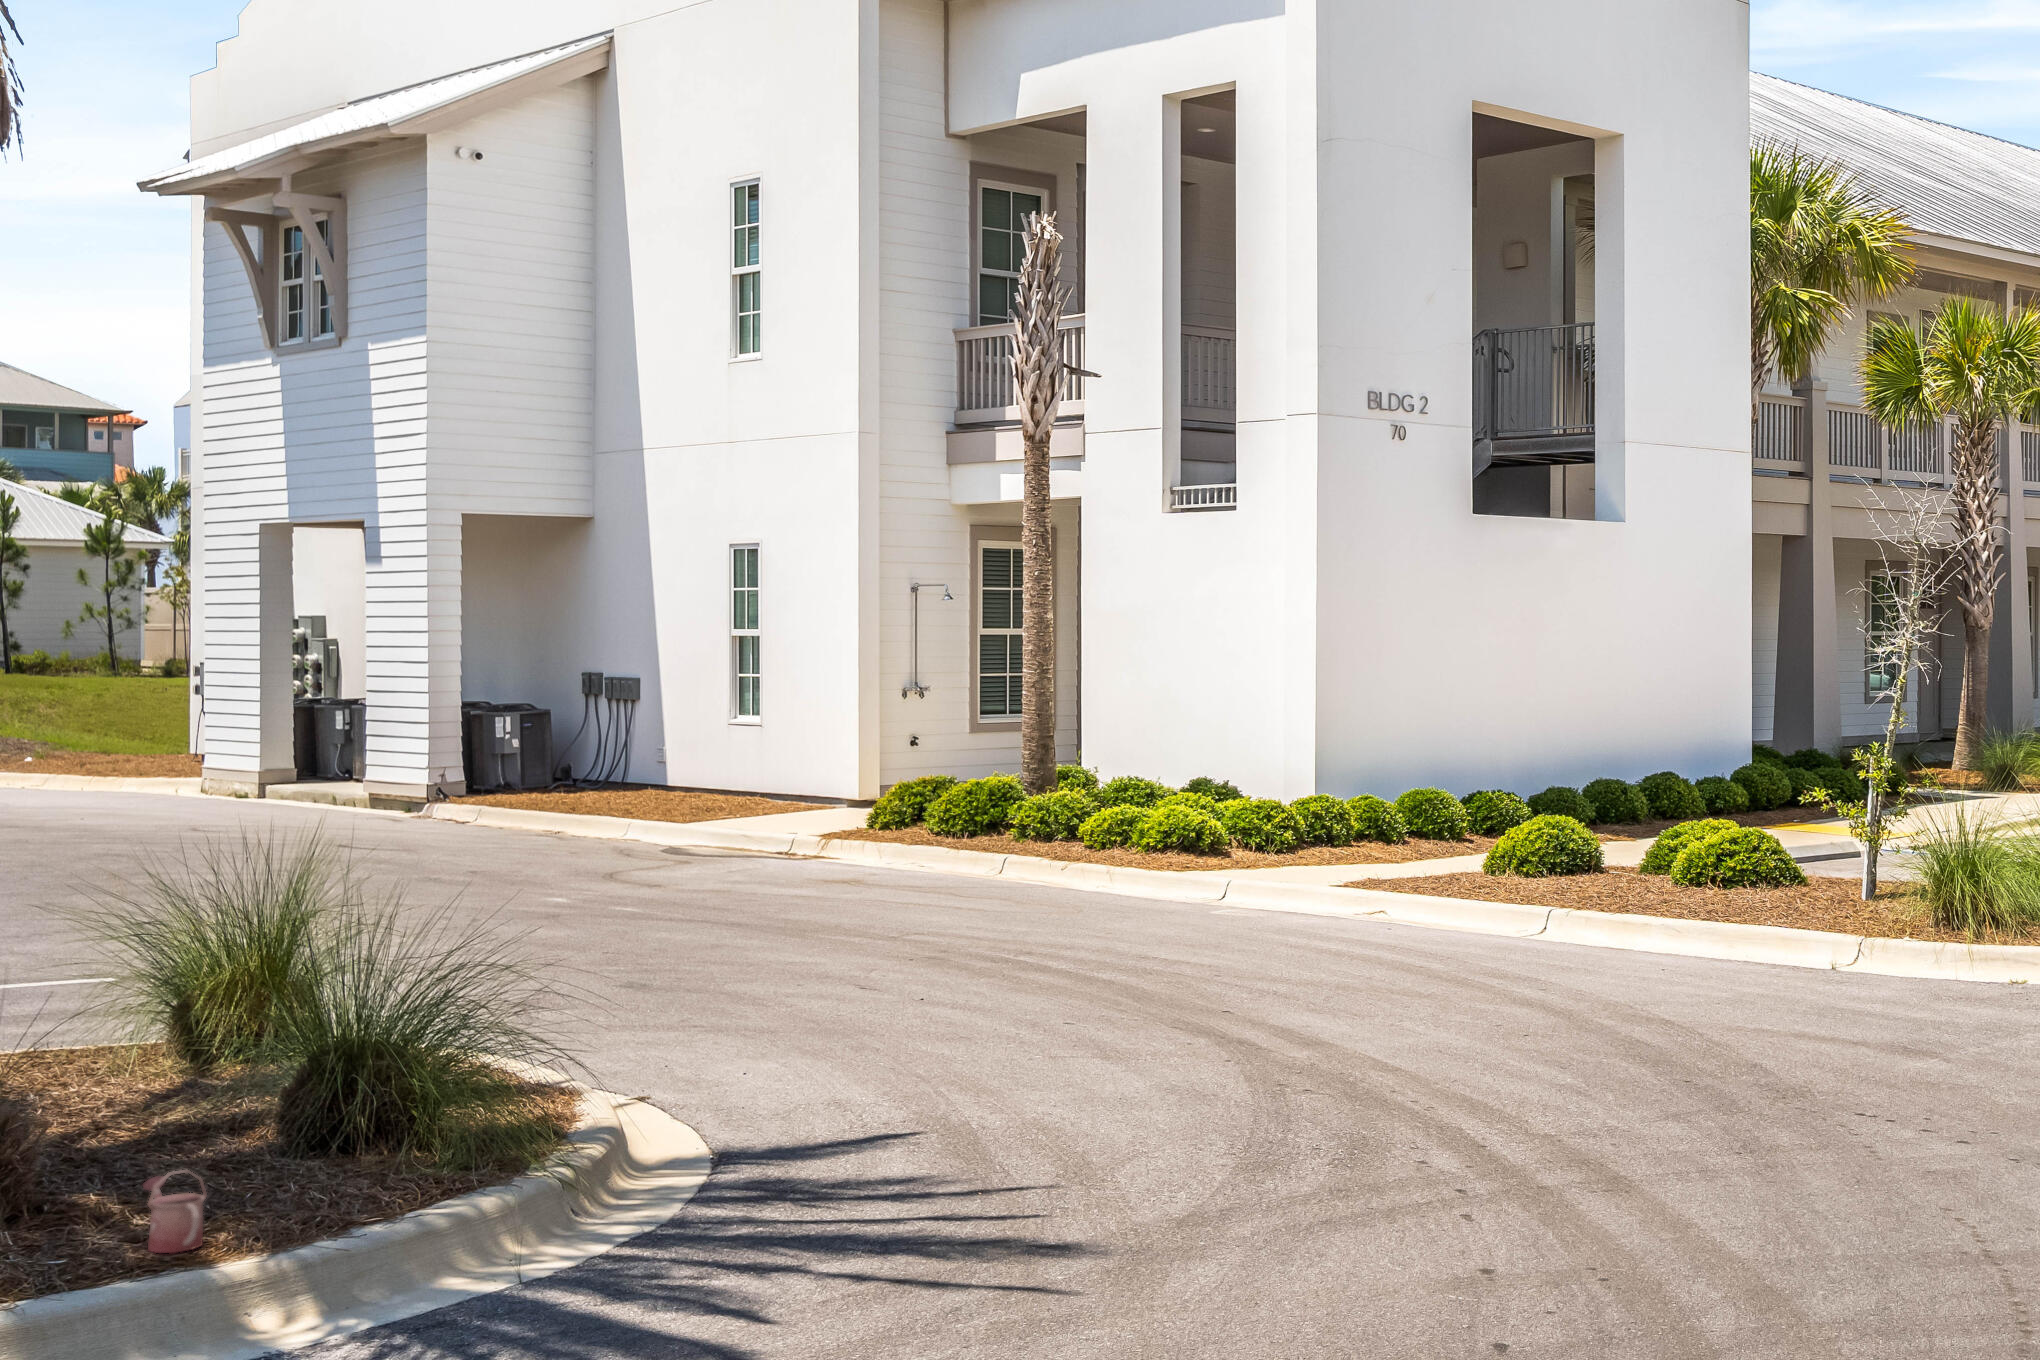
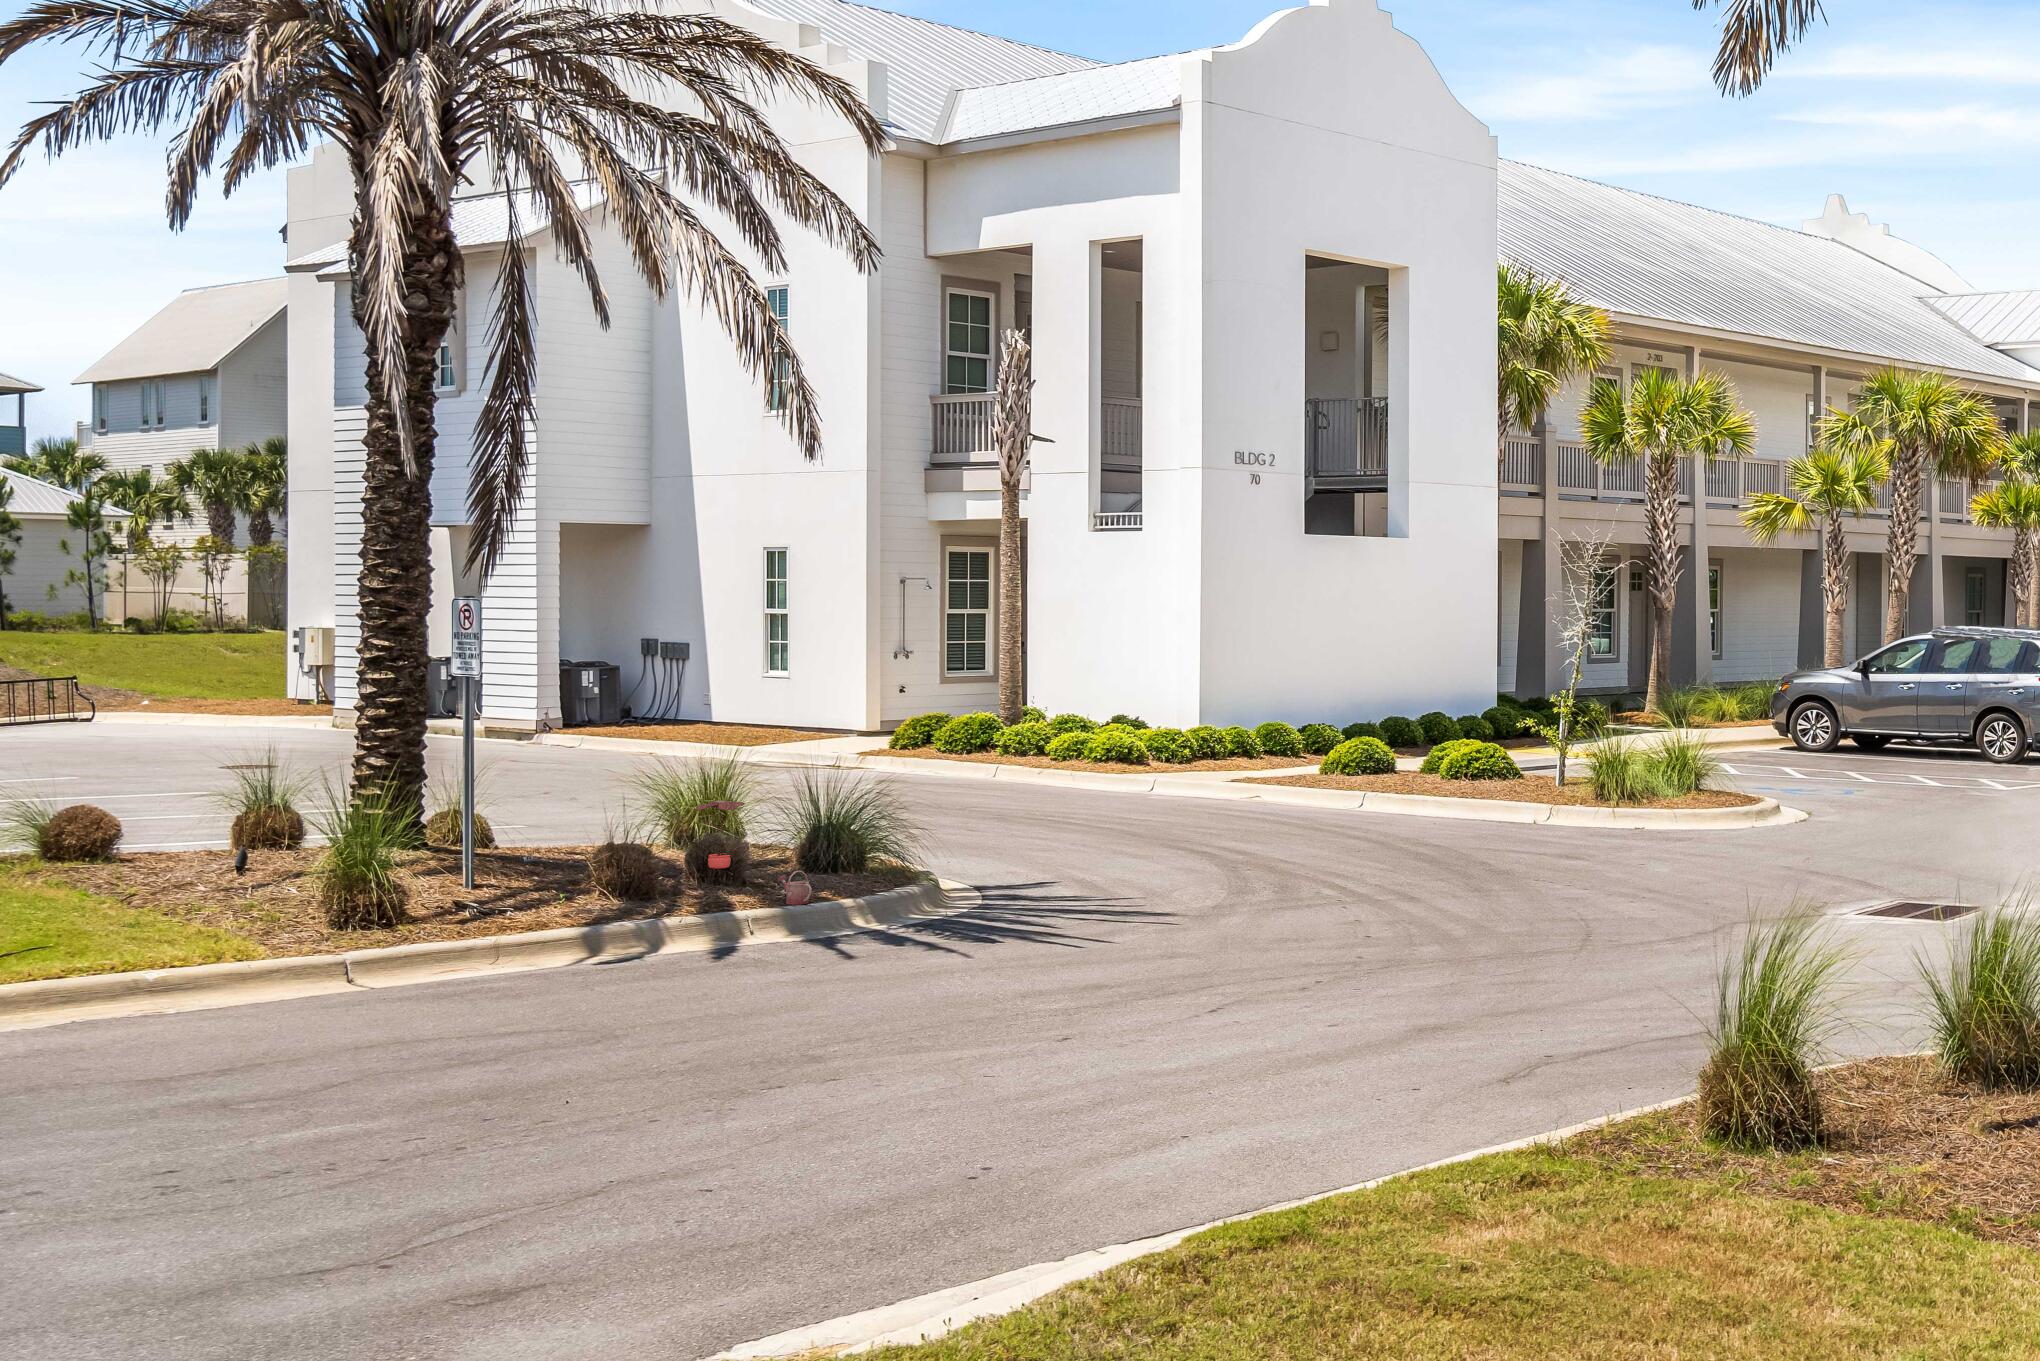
potted plant: none [108,978,226,1123] -> present [696,801,745,869]

